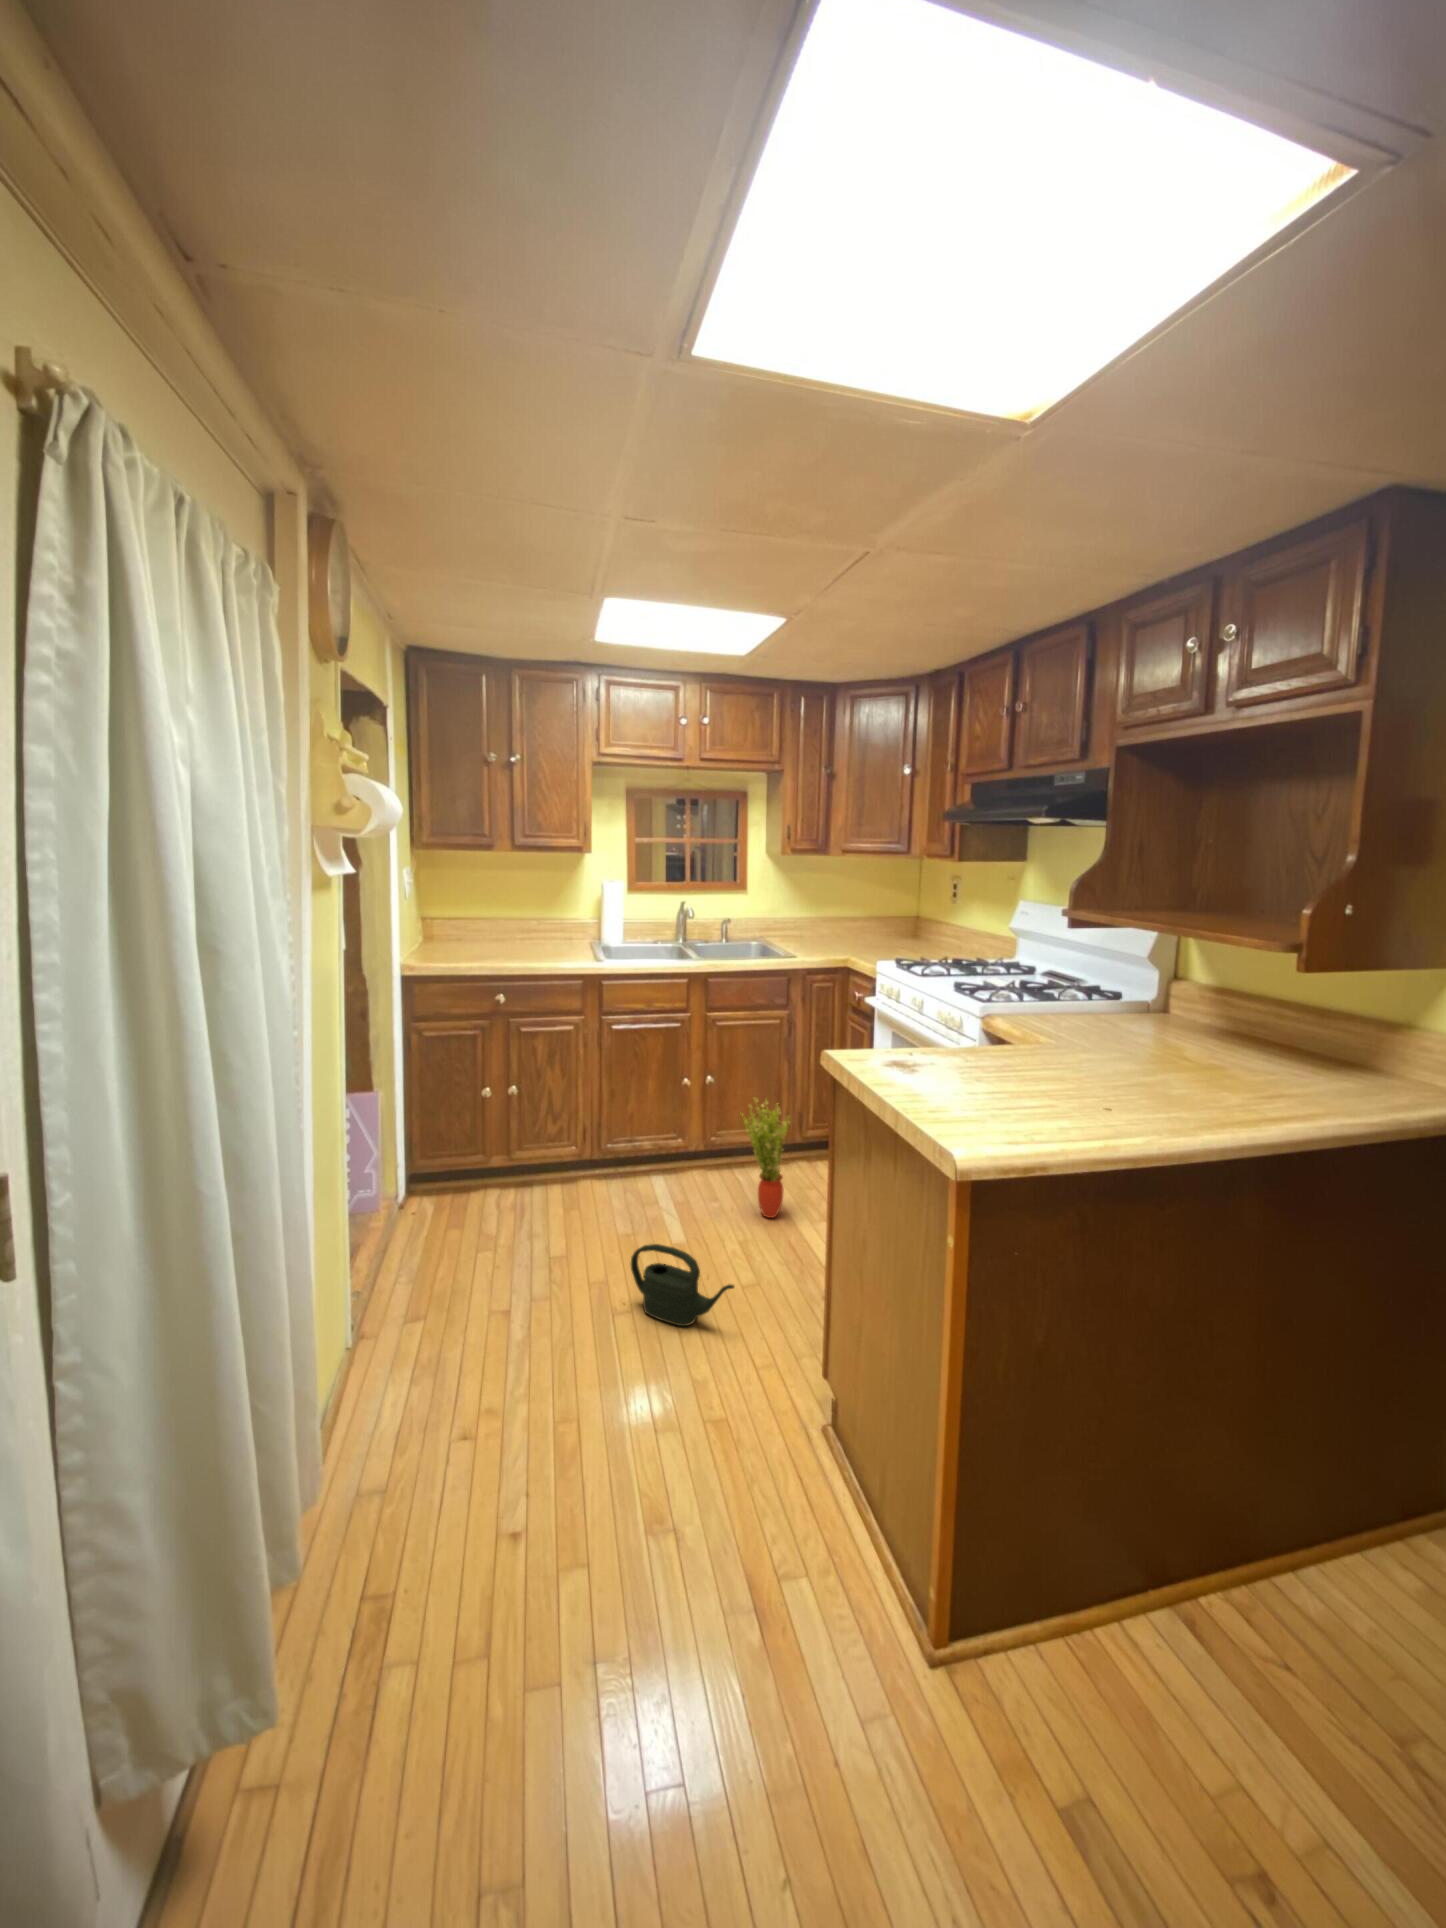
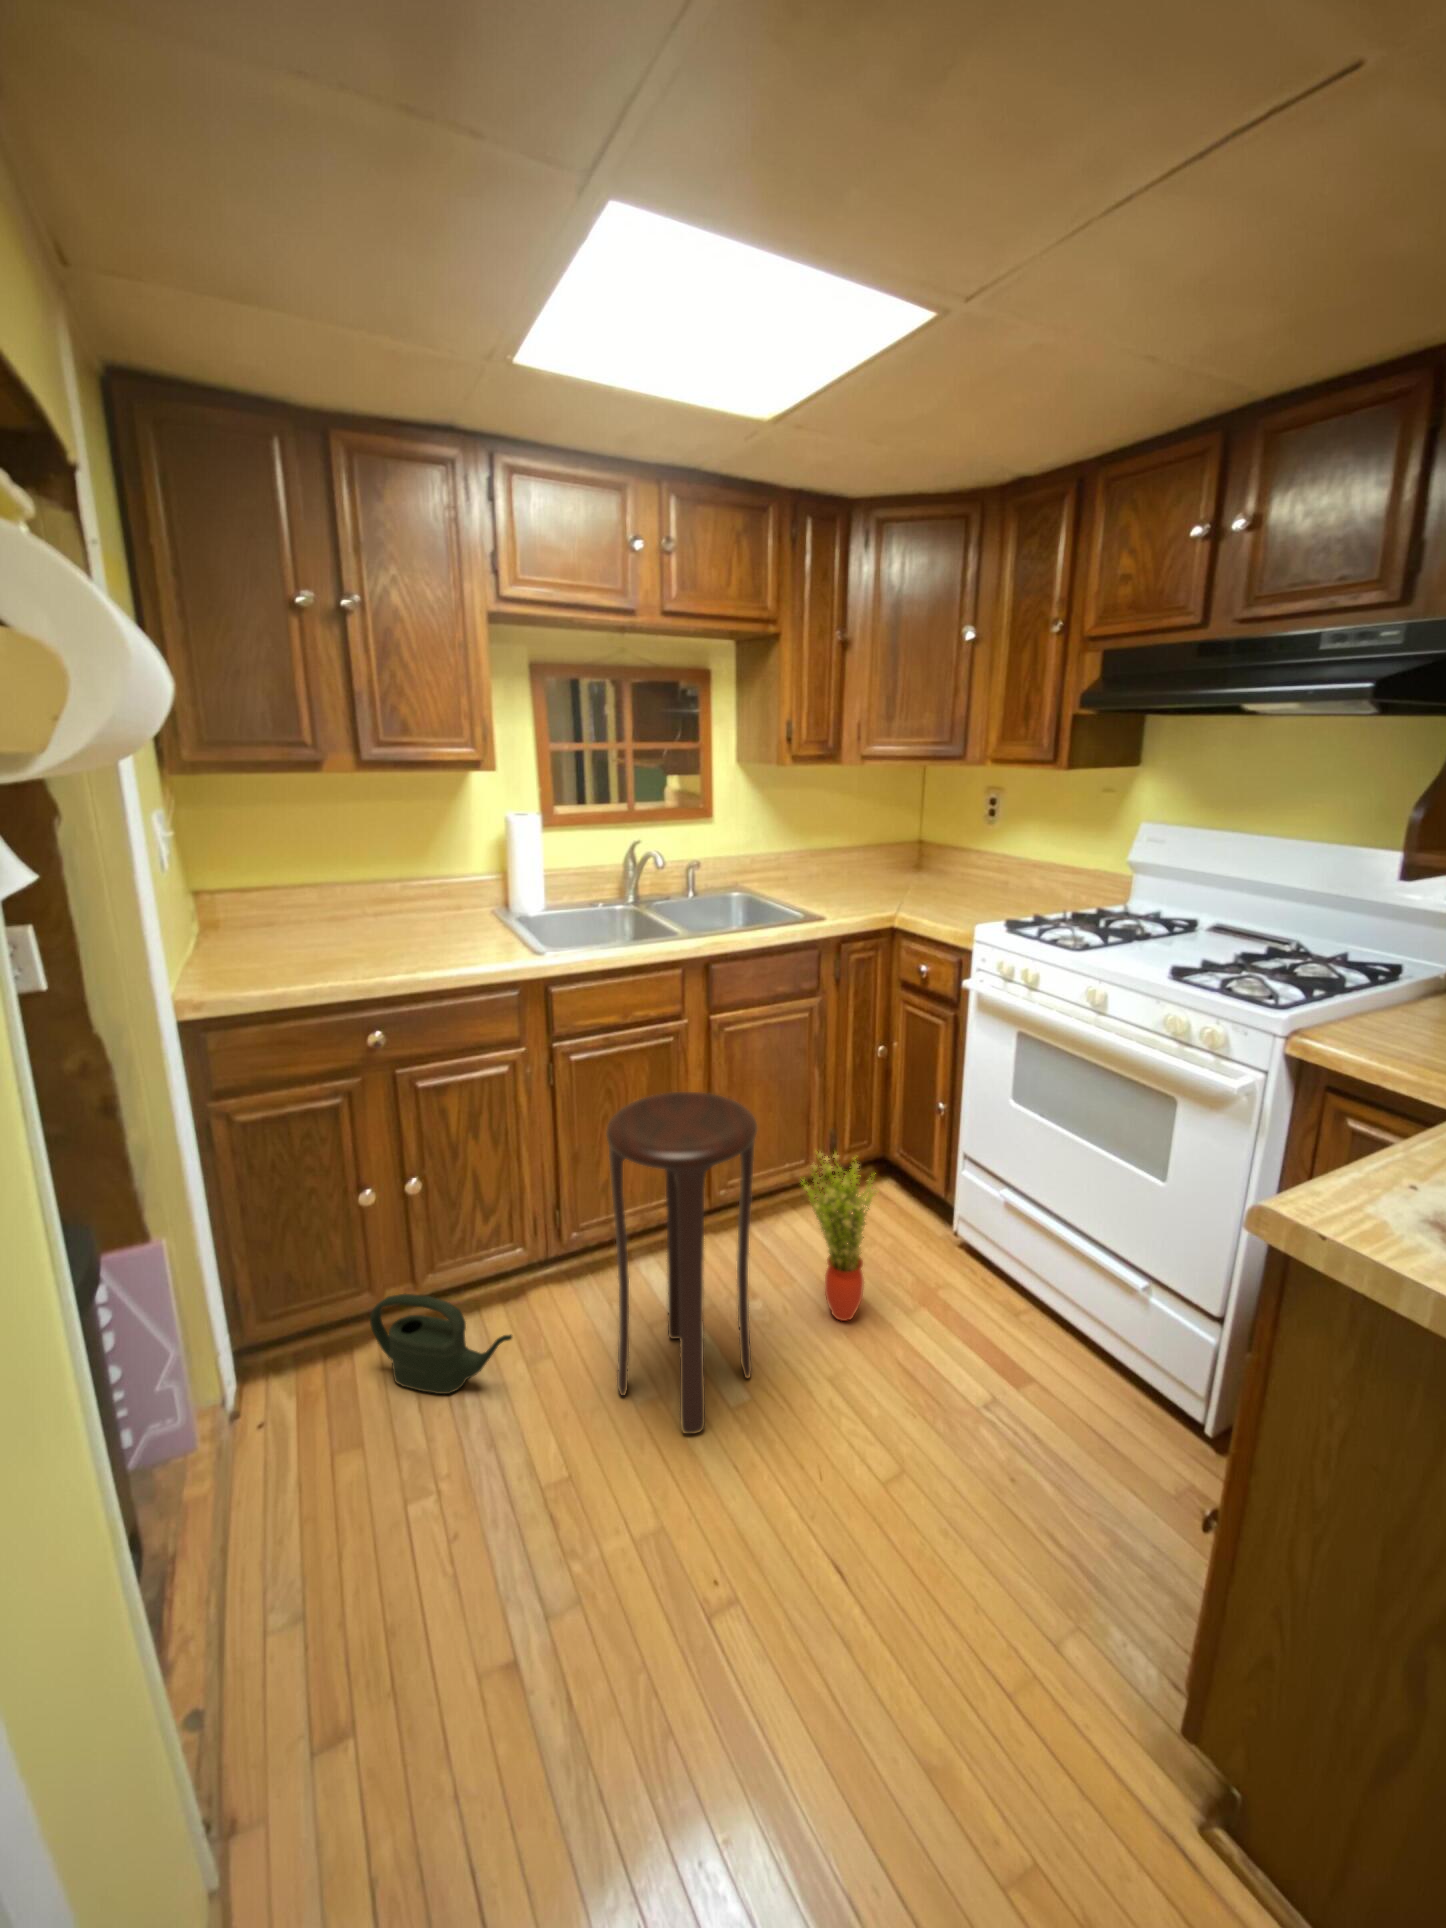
stool: none [610,1045,700,1250] -> present [606,1092,757,1434]
watering can: present [631,1244,734,1326] -> present [370,1294,512,1394]

